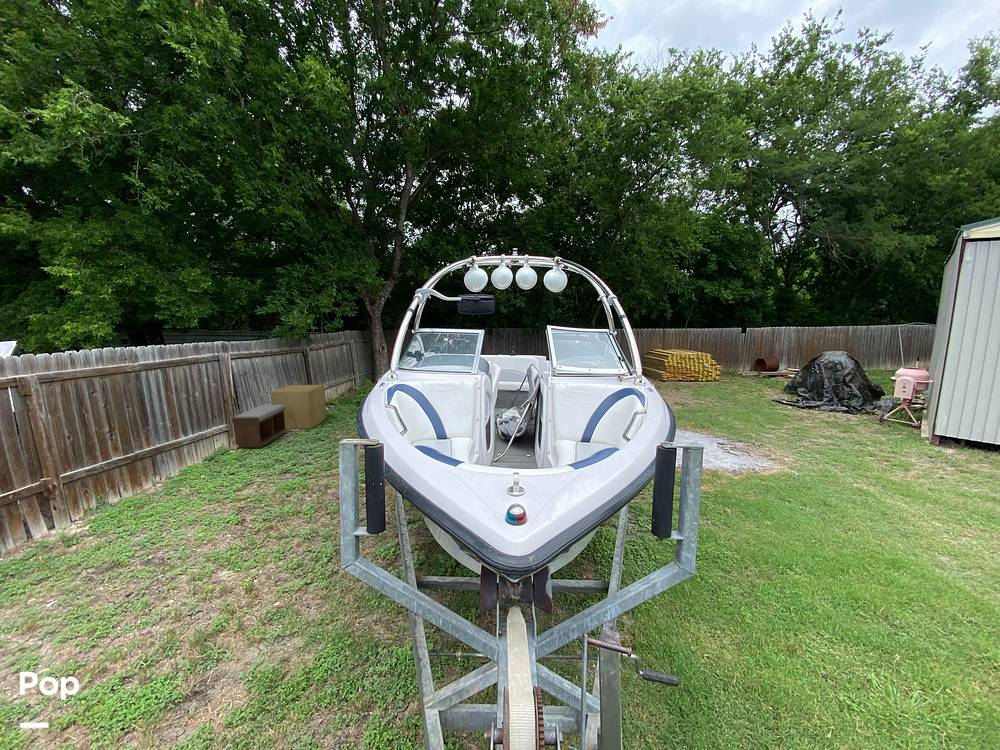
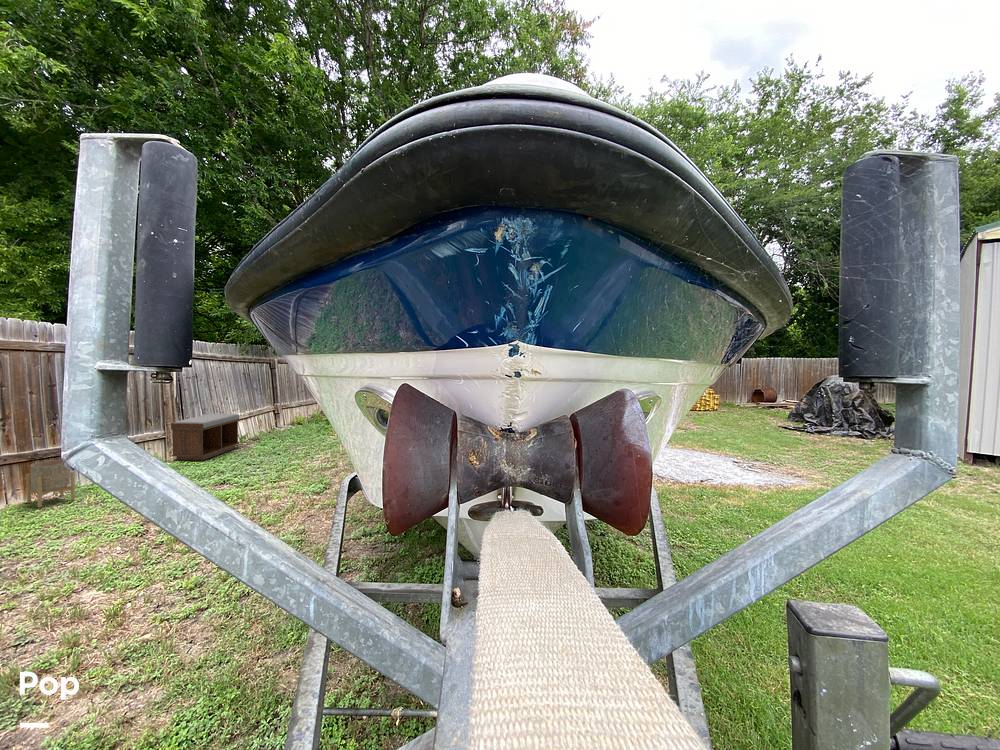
cardboard box: present [271,385,326,429] -> none [225,396,290,444]
planter: none [134,459,173,499] -> present [26,460,75,507]

